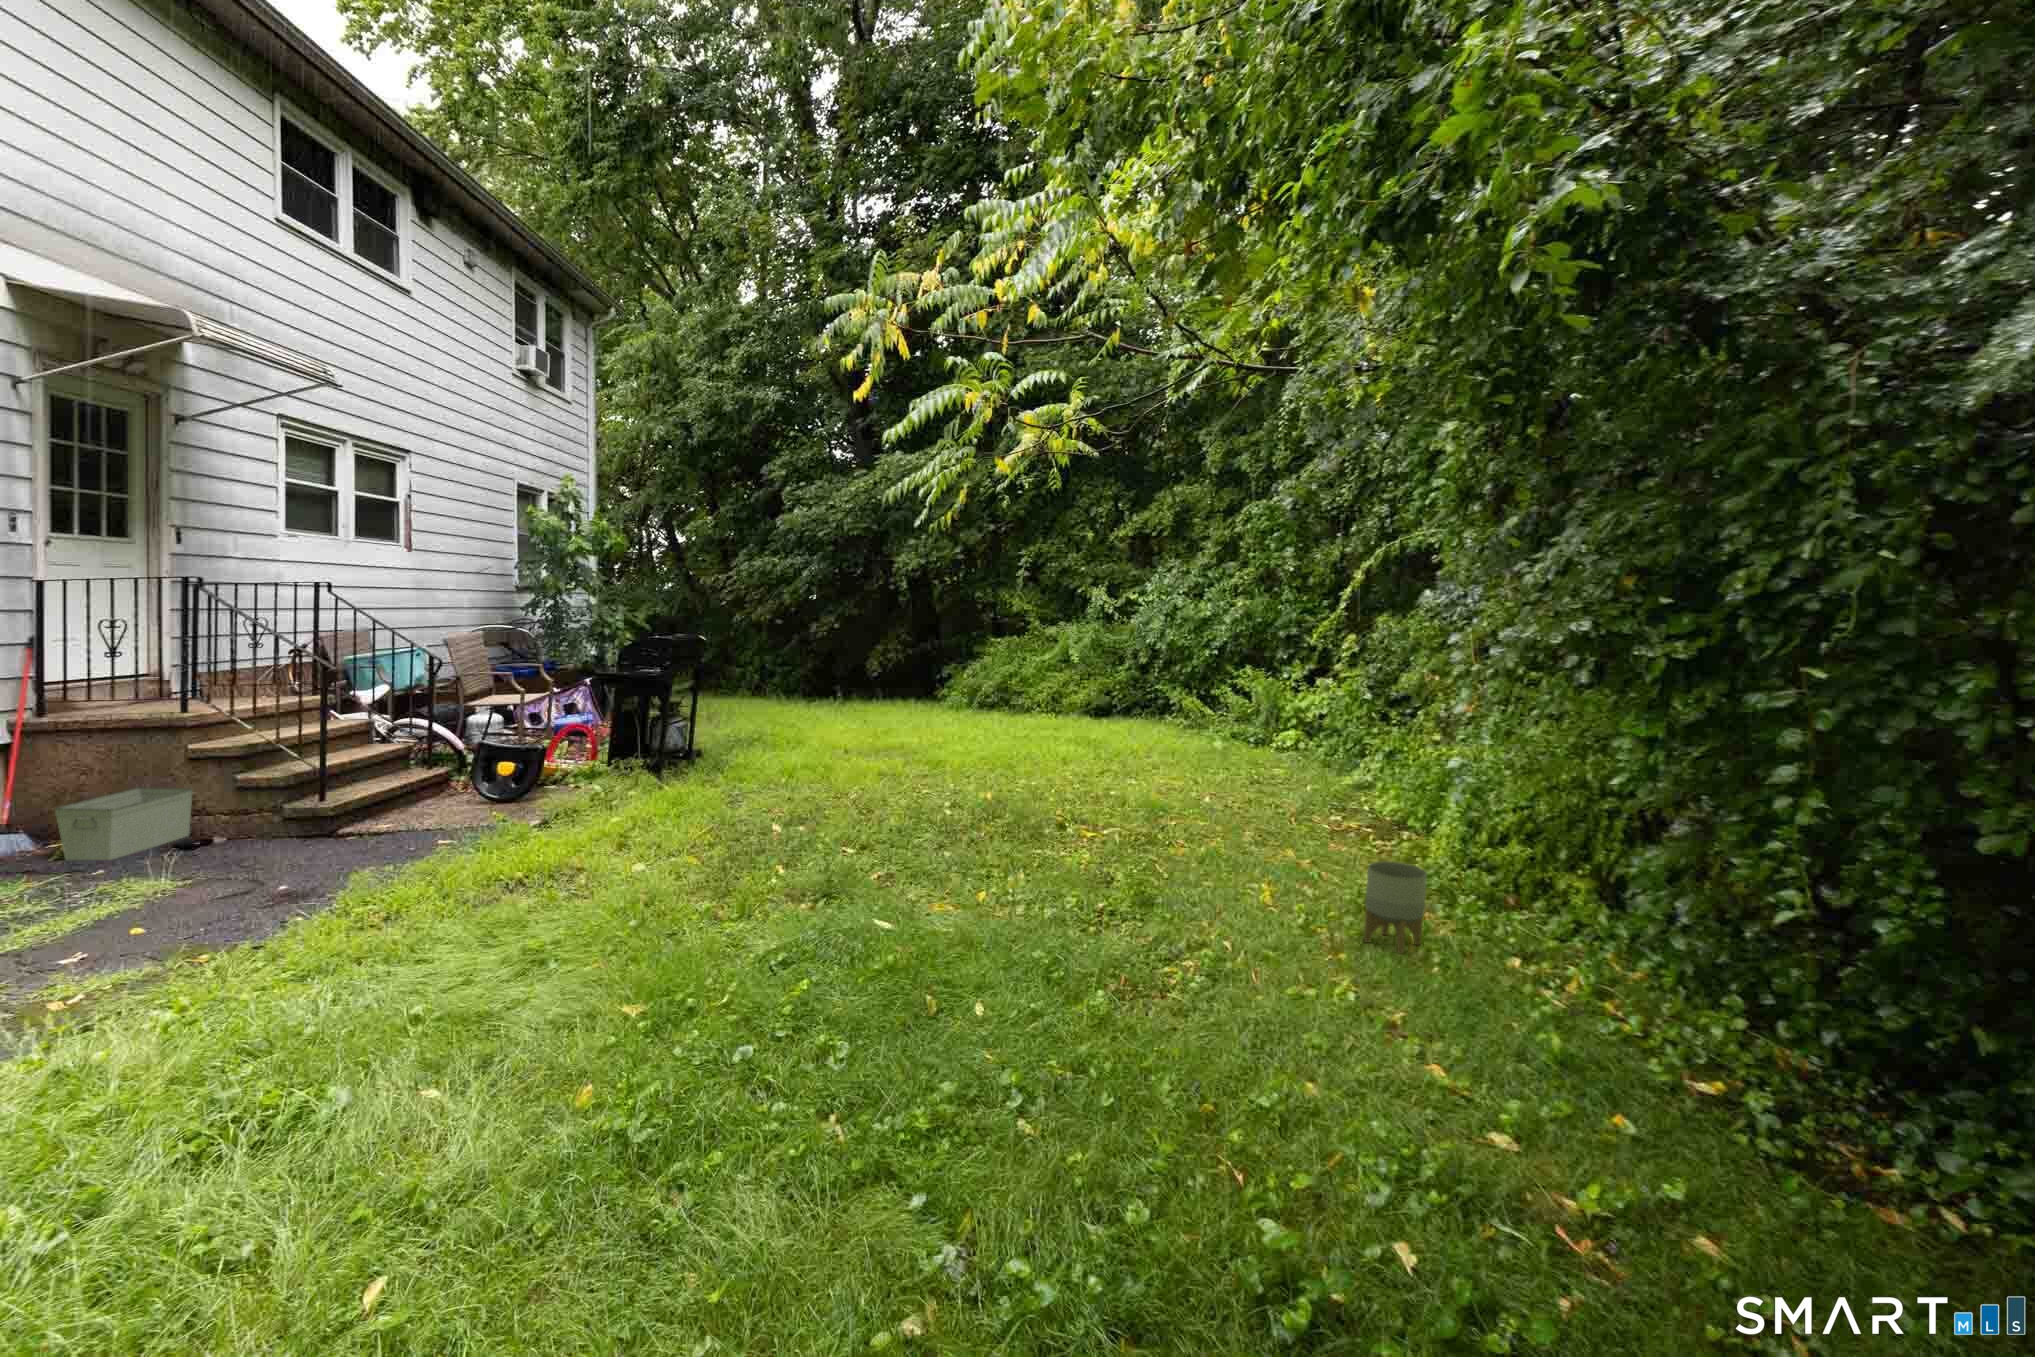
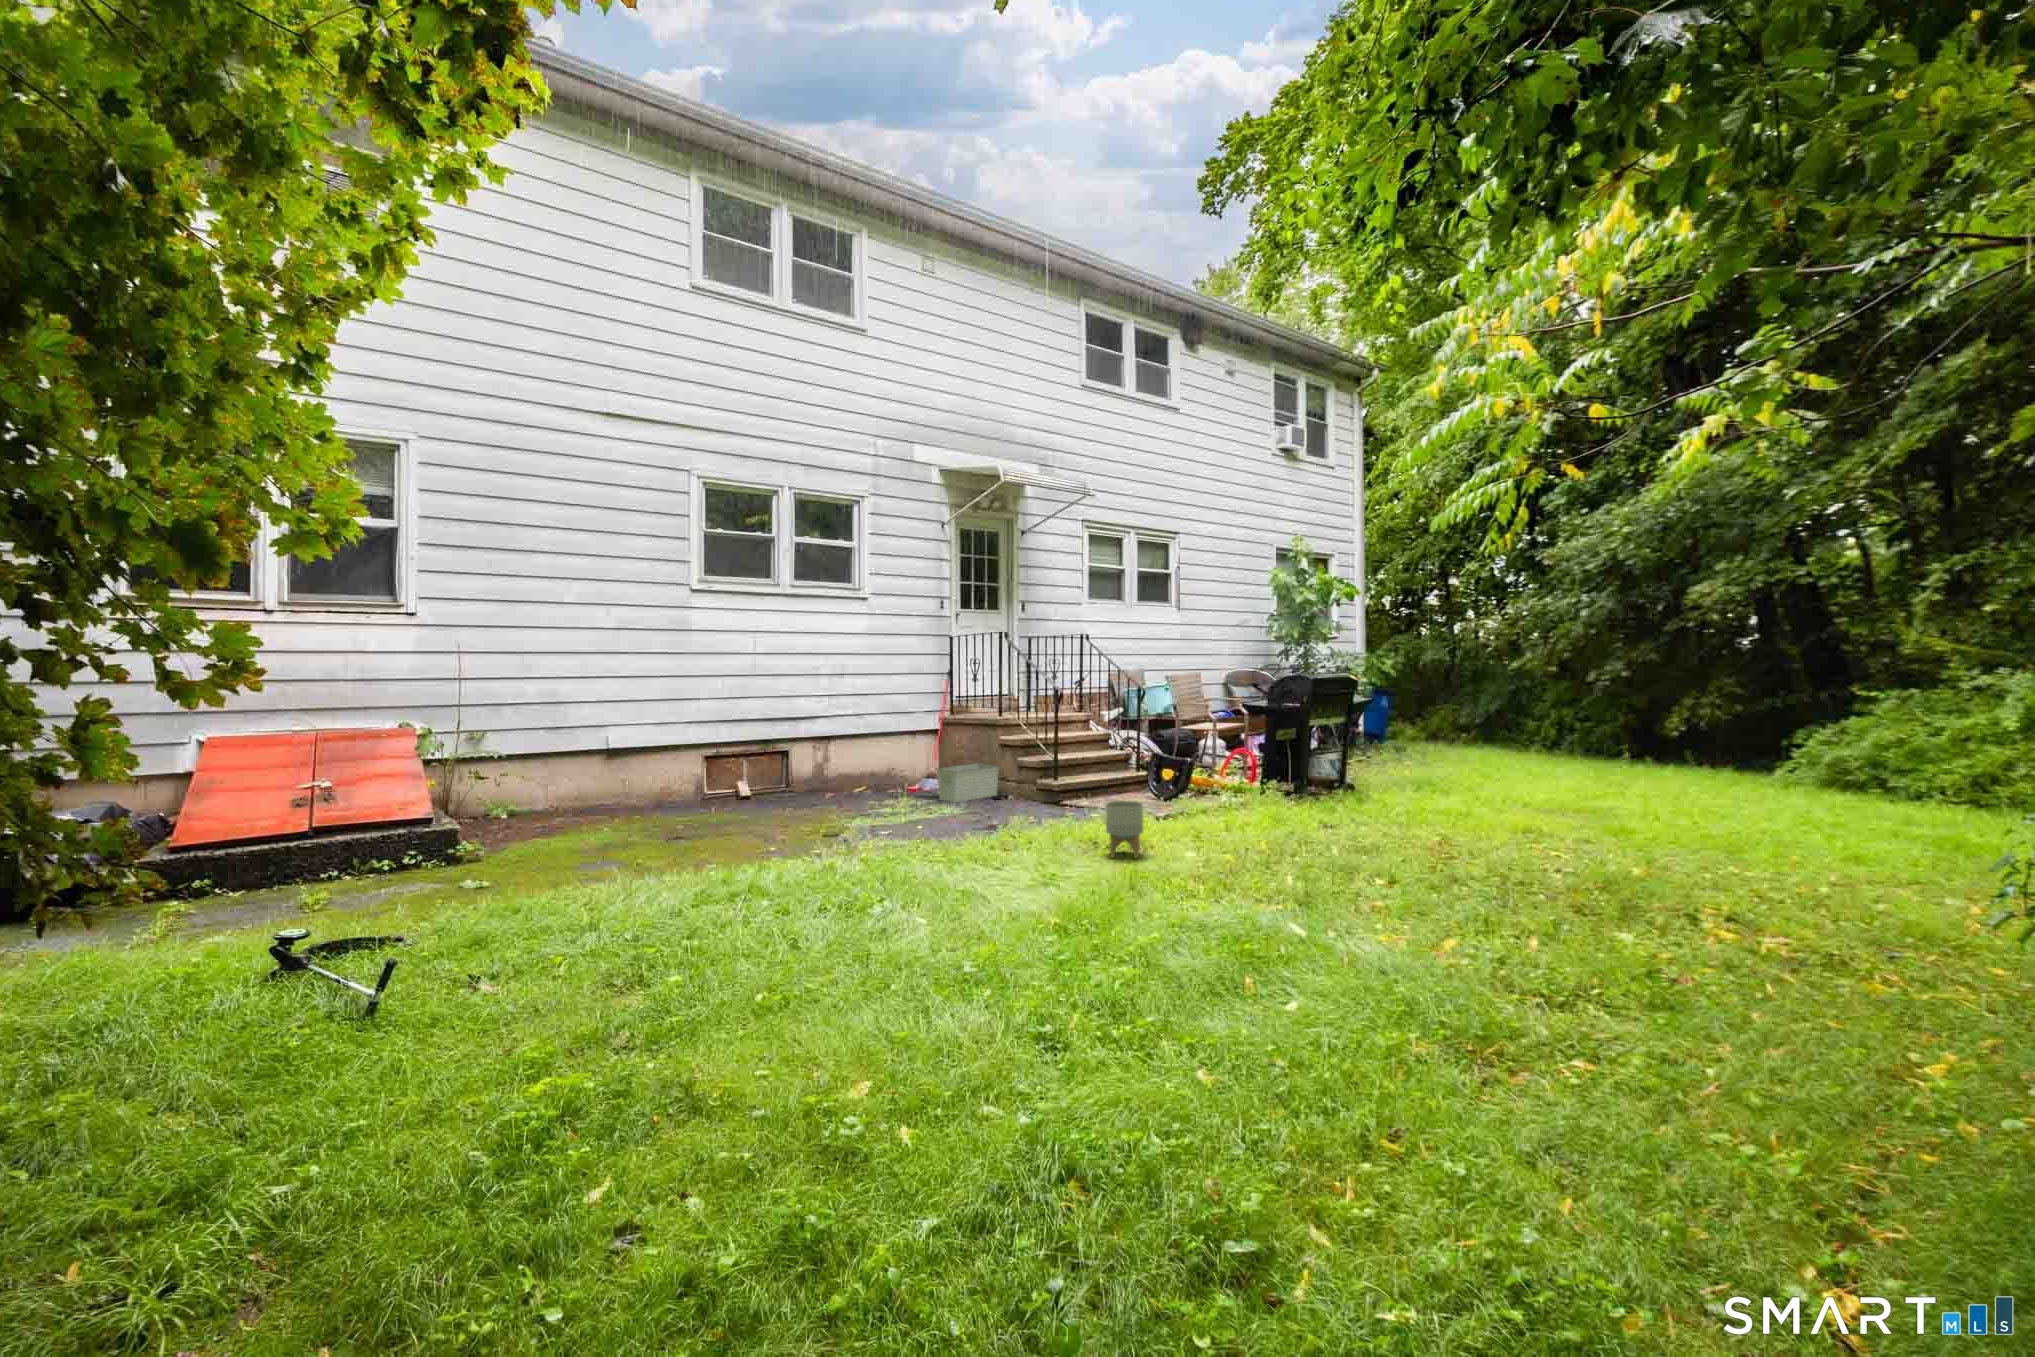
planter: present [1364,861,1427,954] -> present [1105,800,1143,858]

